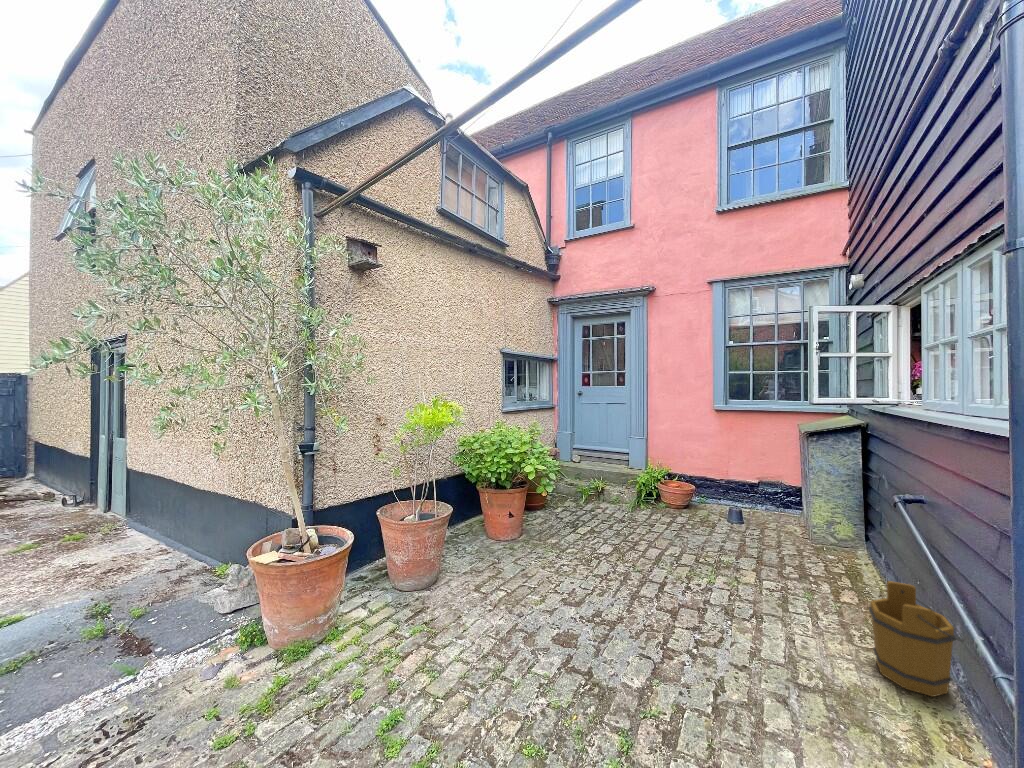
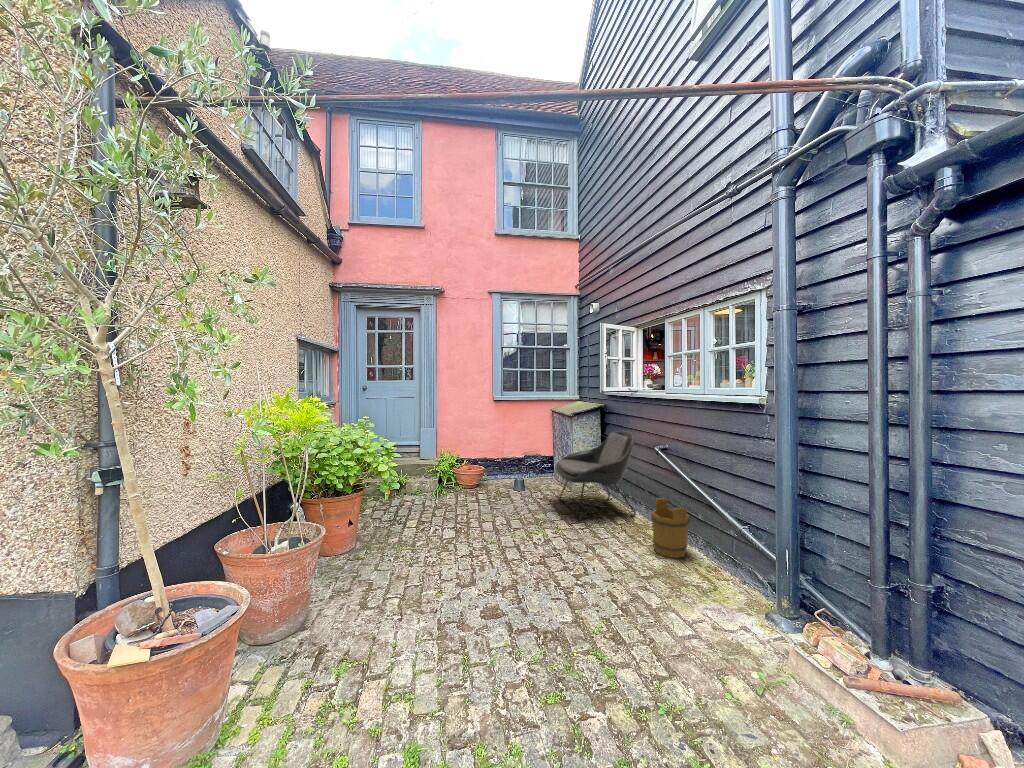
lounge chair: none [762,464,896,605] -> present [555,431,636,521]

